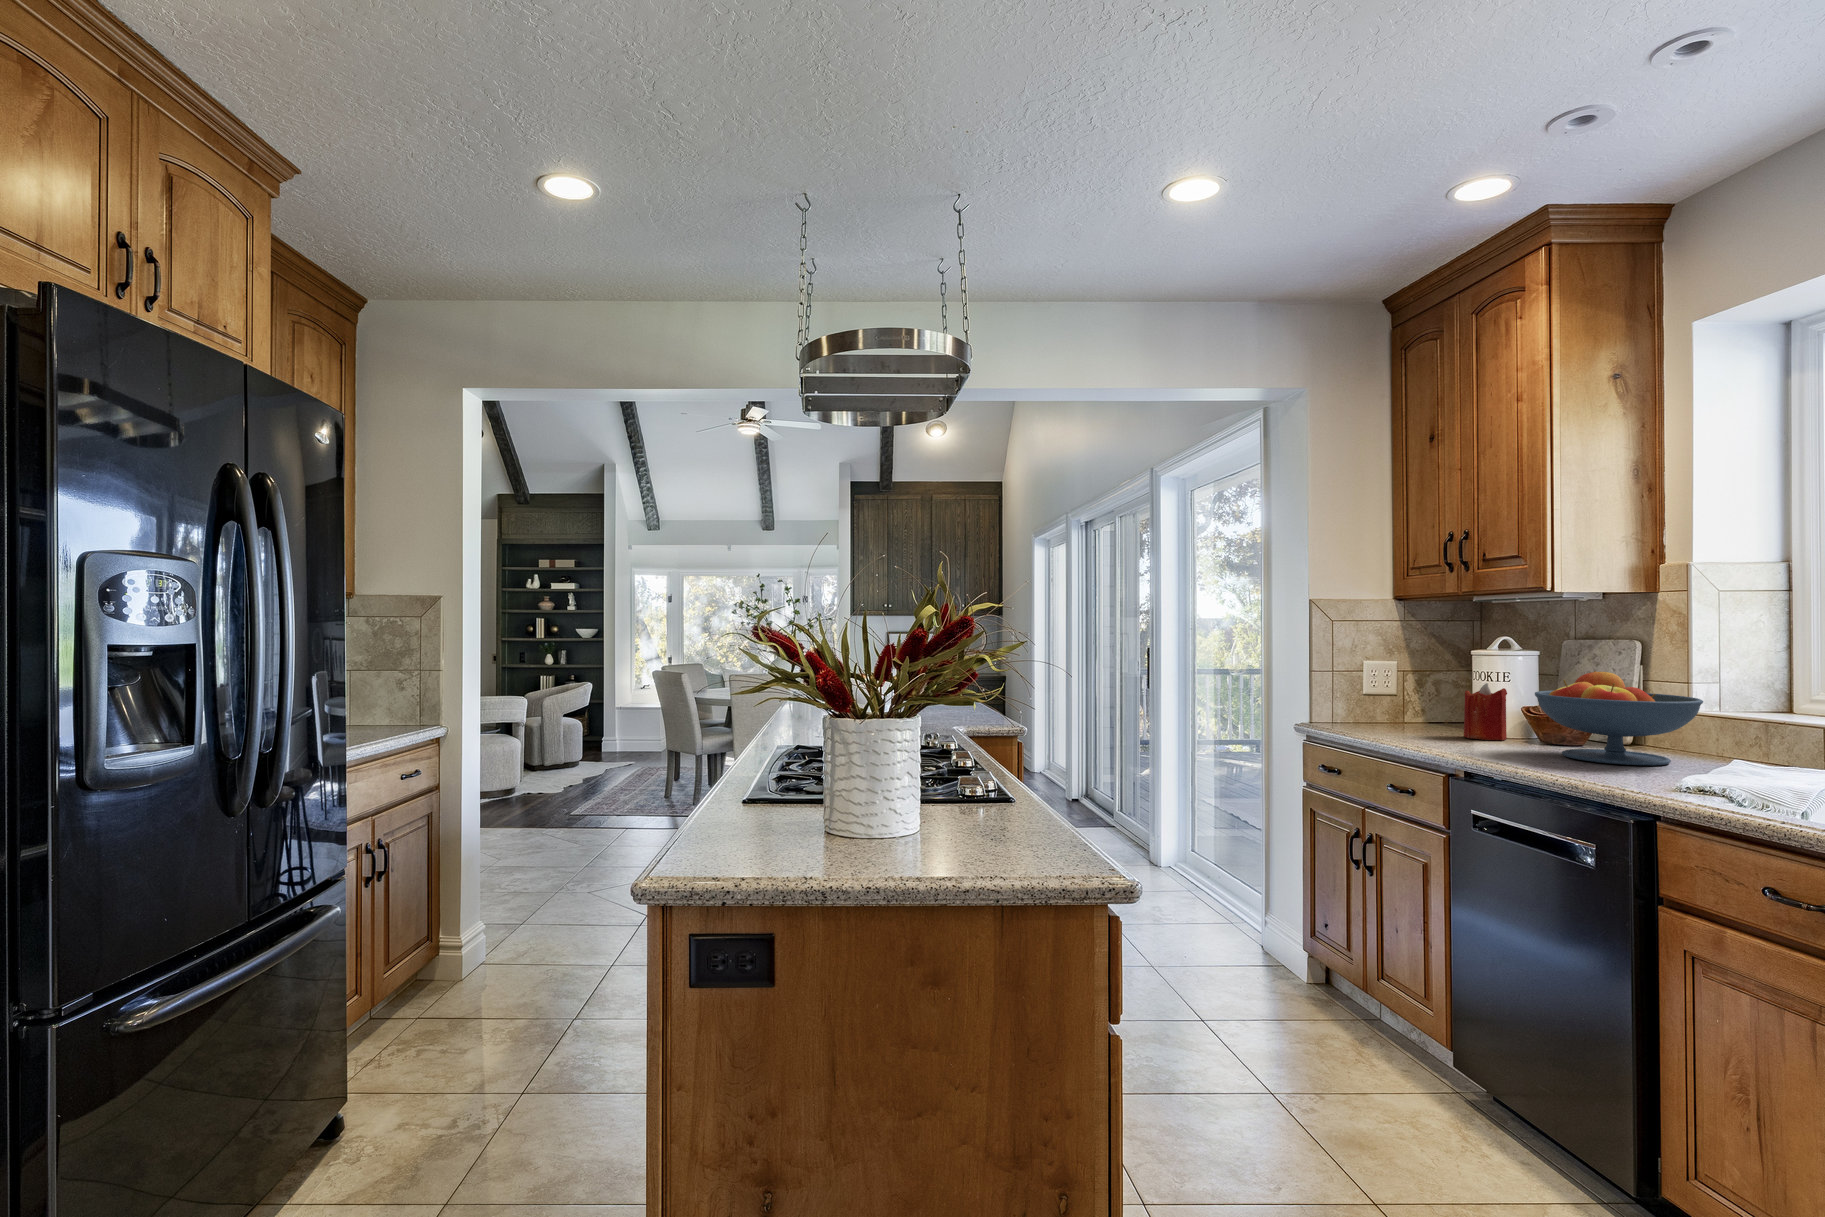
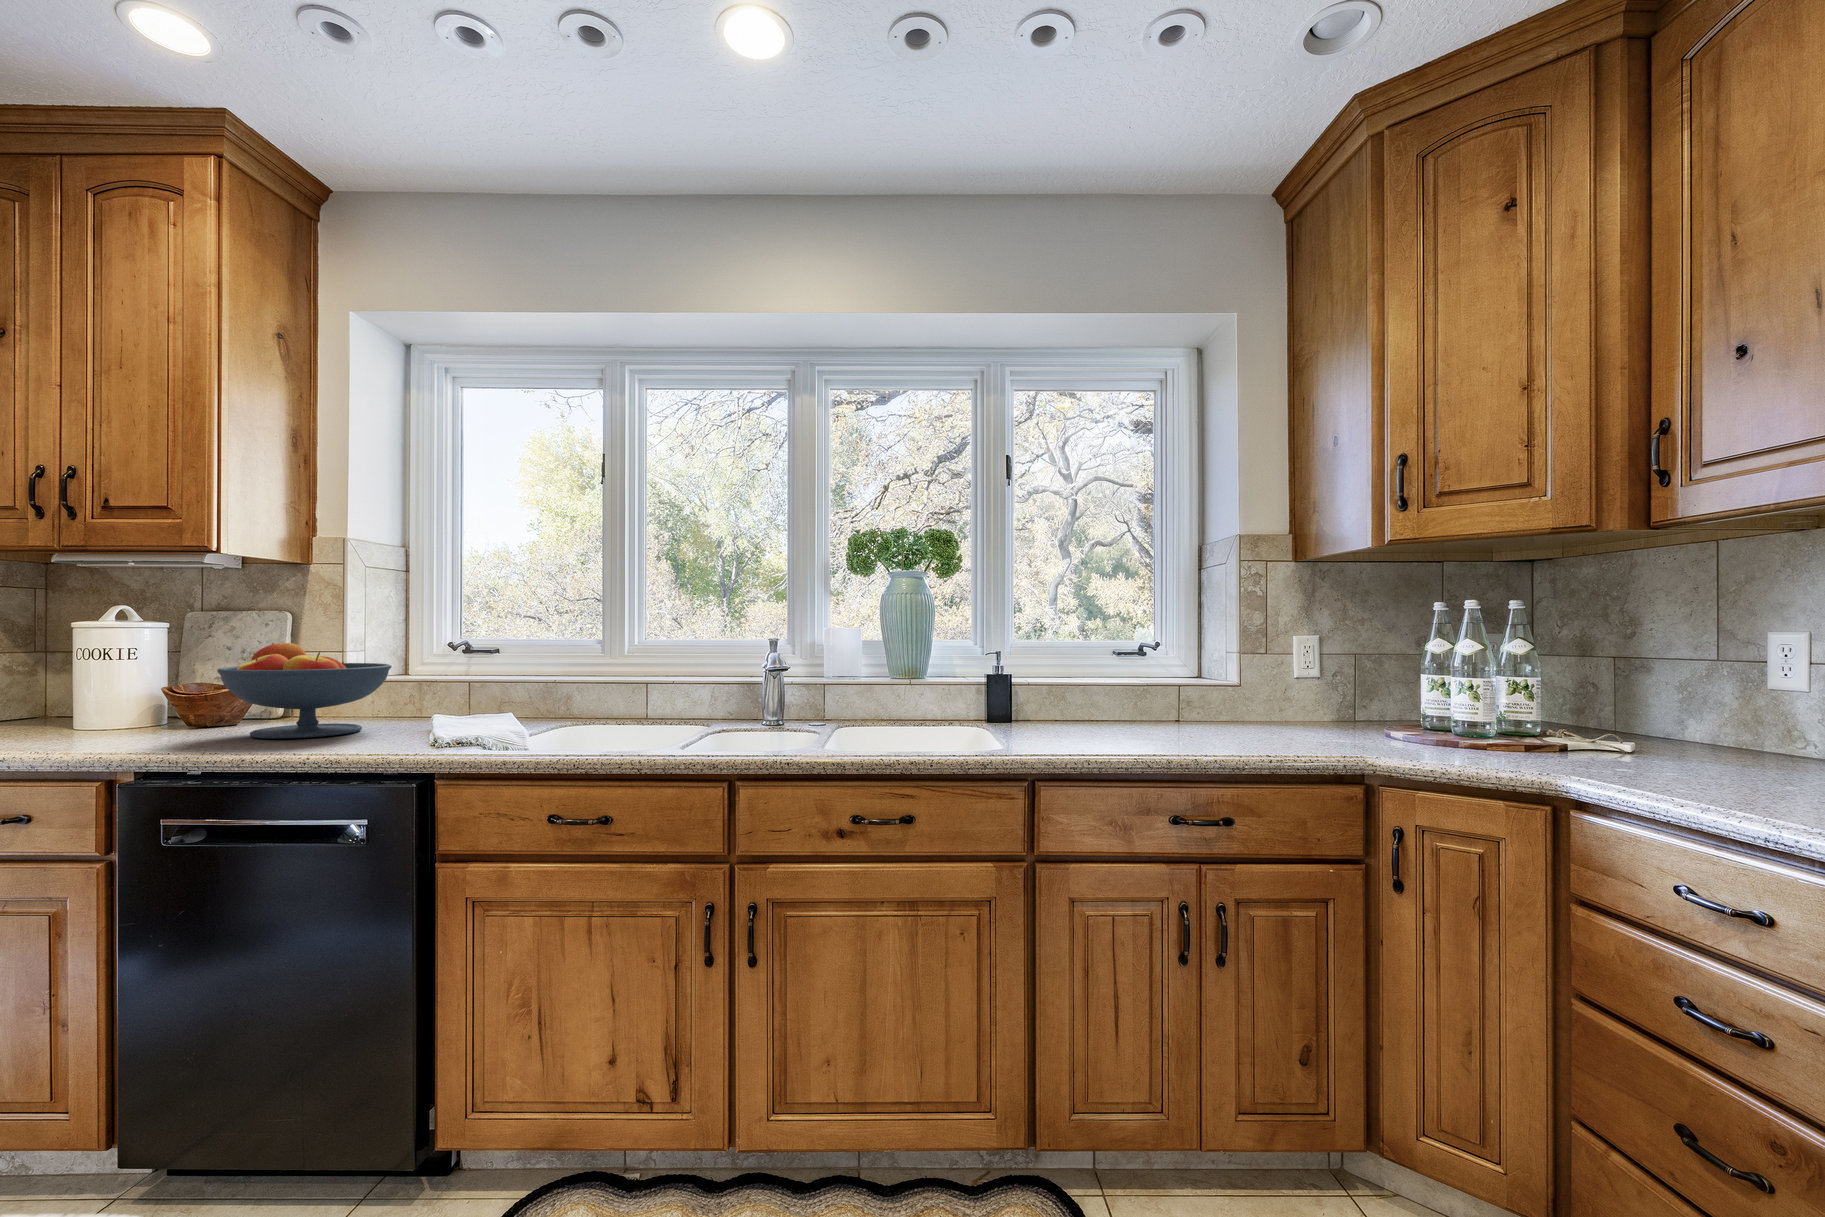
candle: present [1464,683,1507,740] -> none [85,667,147,738]

